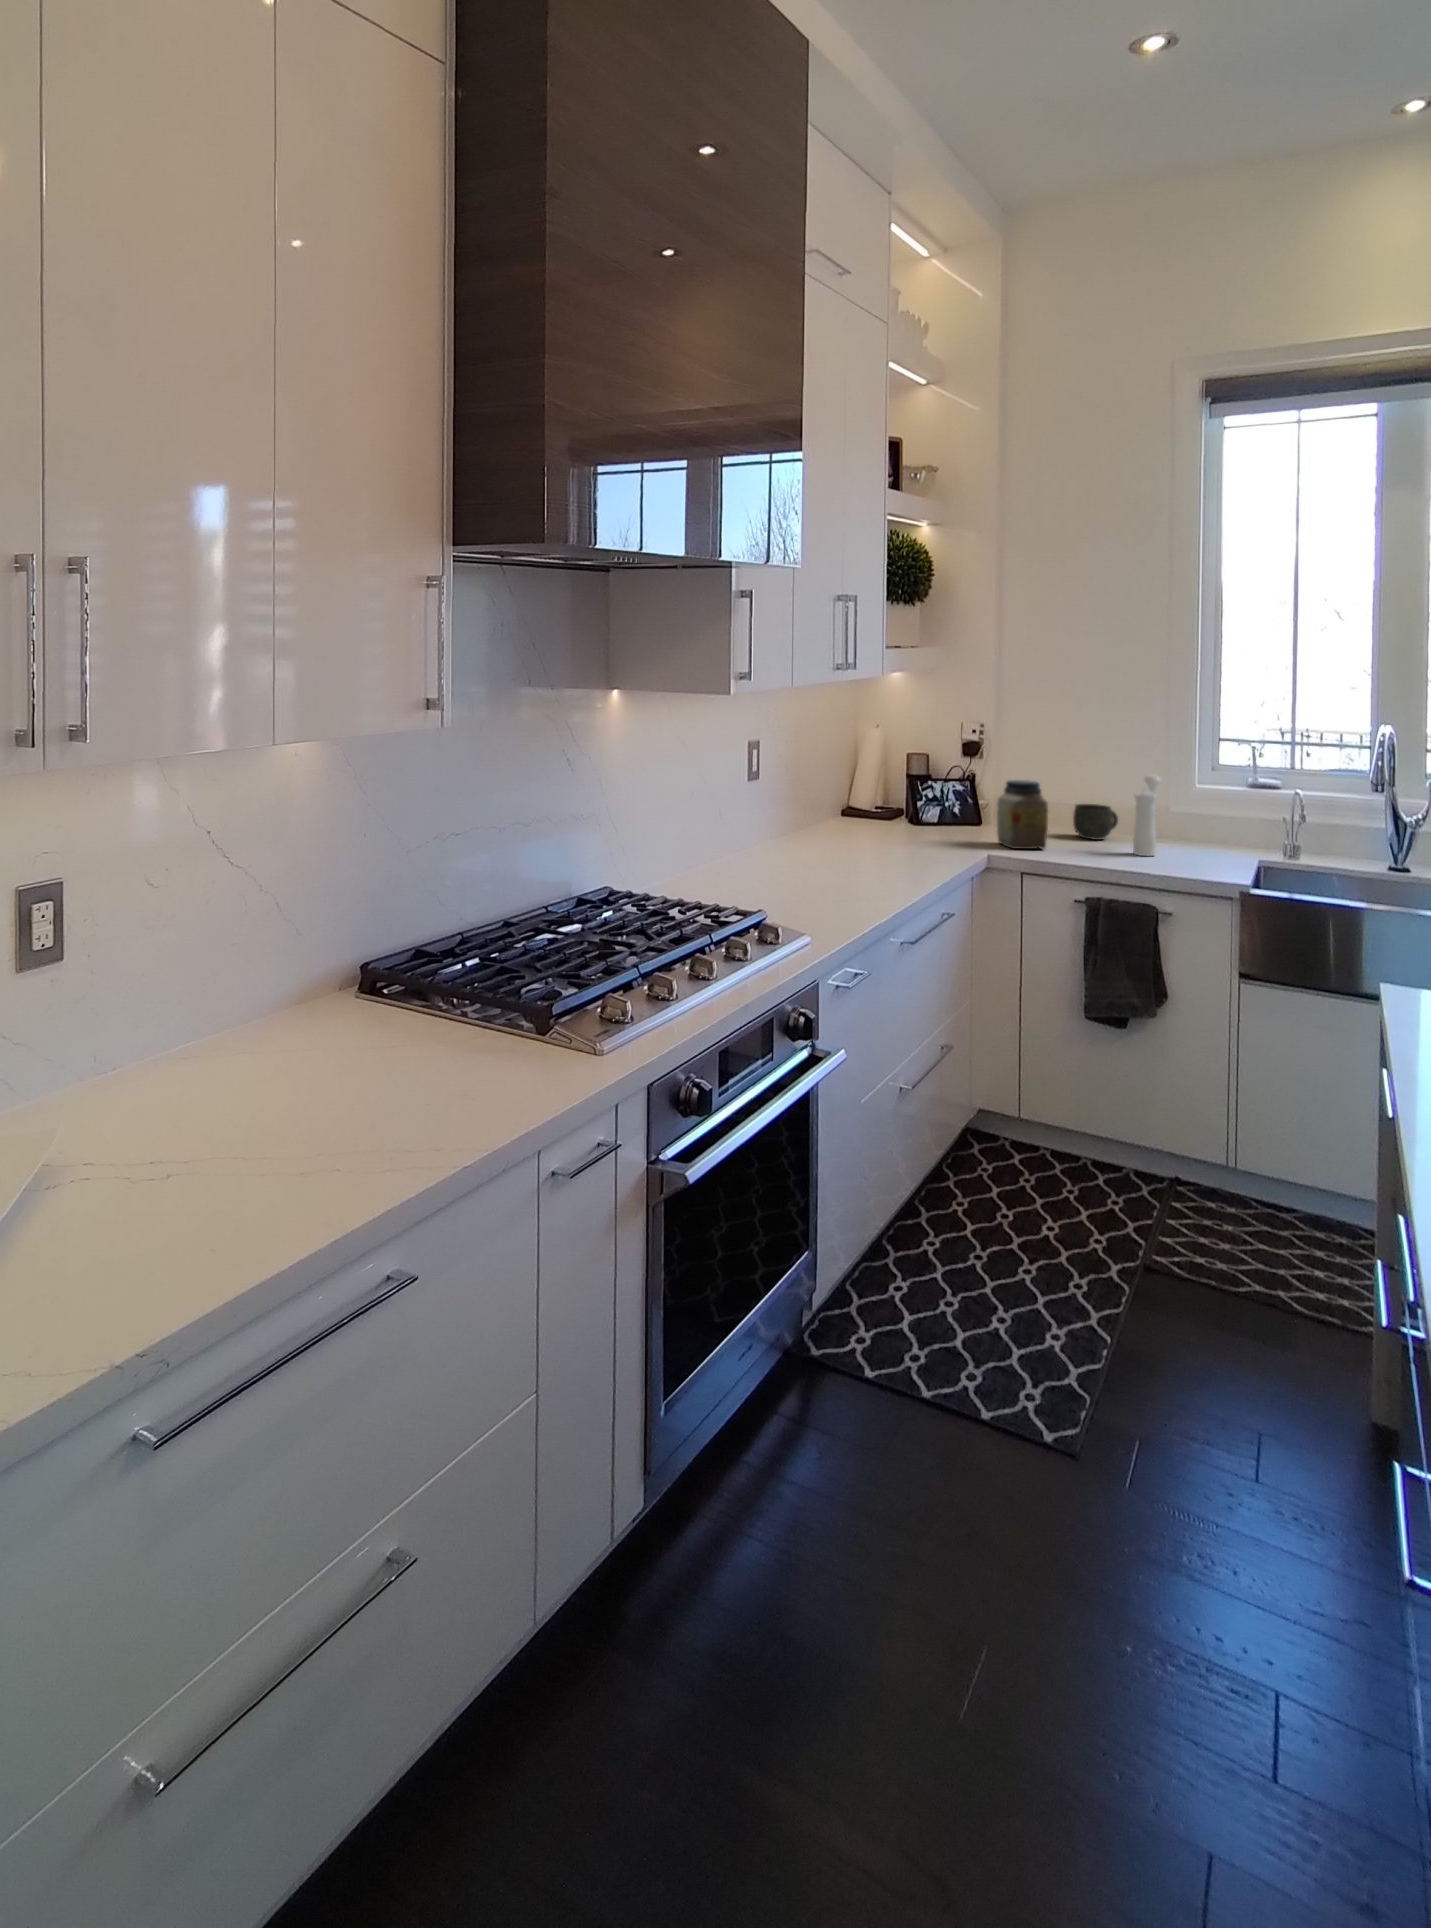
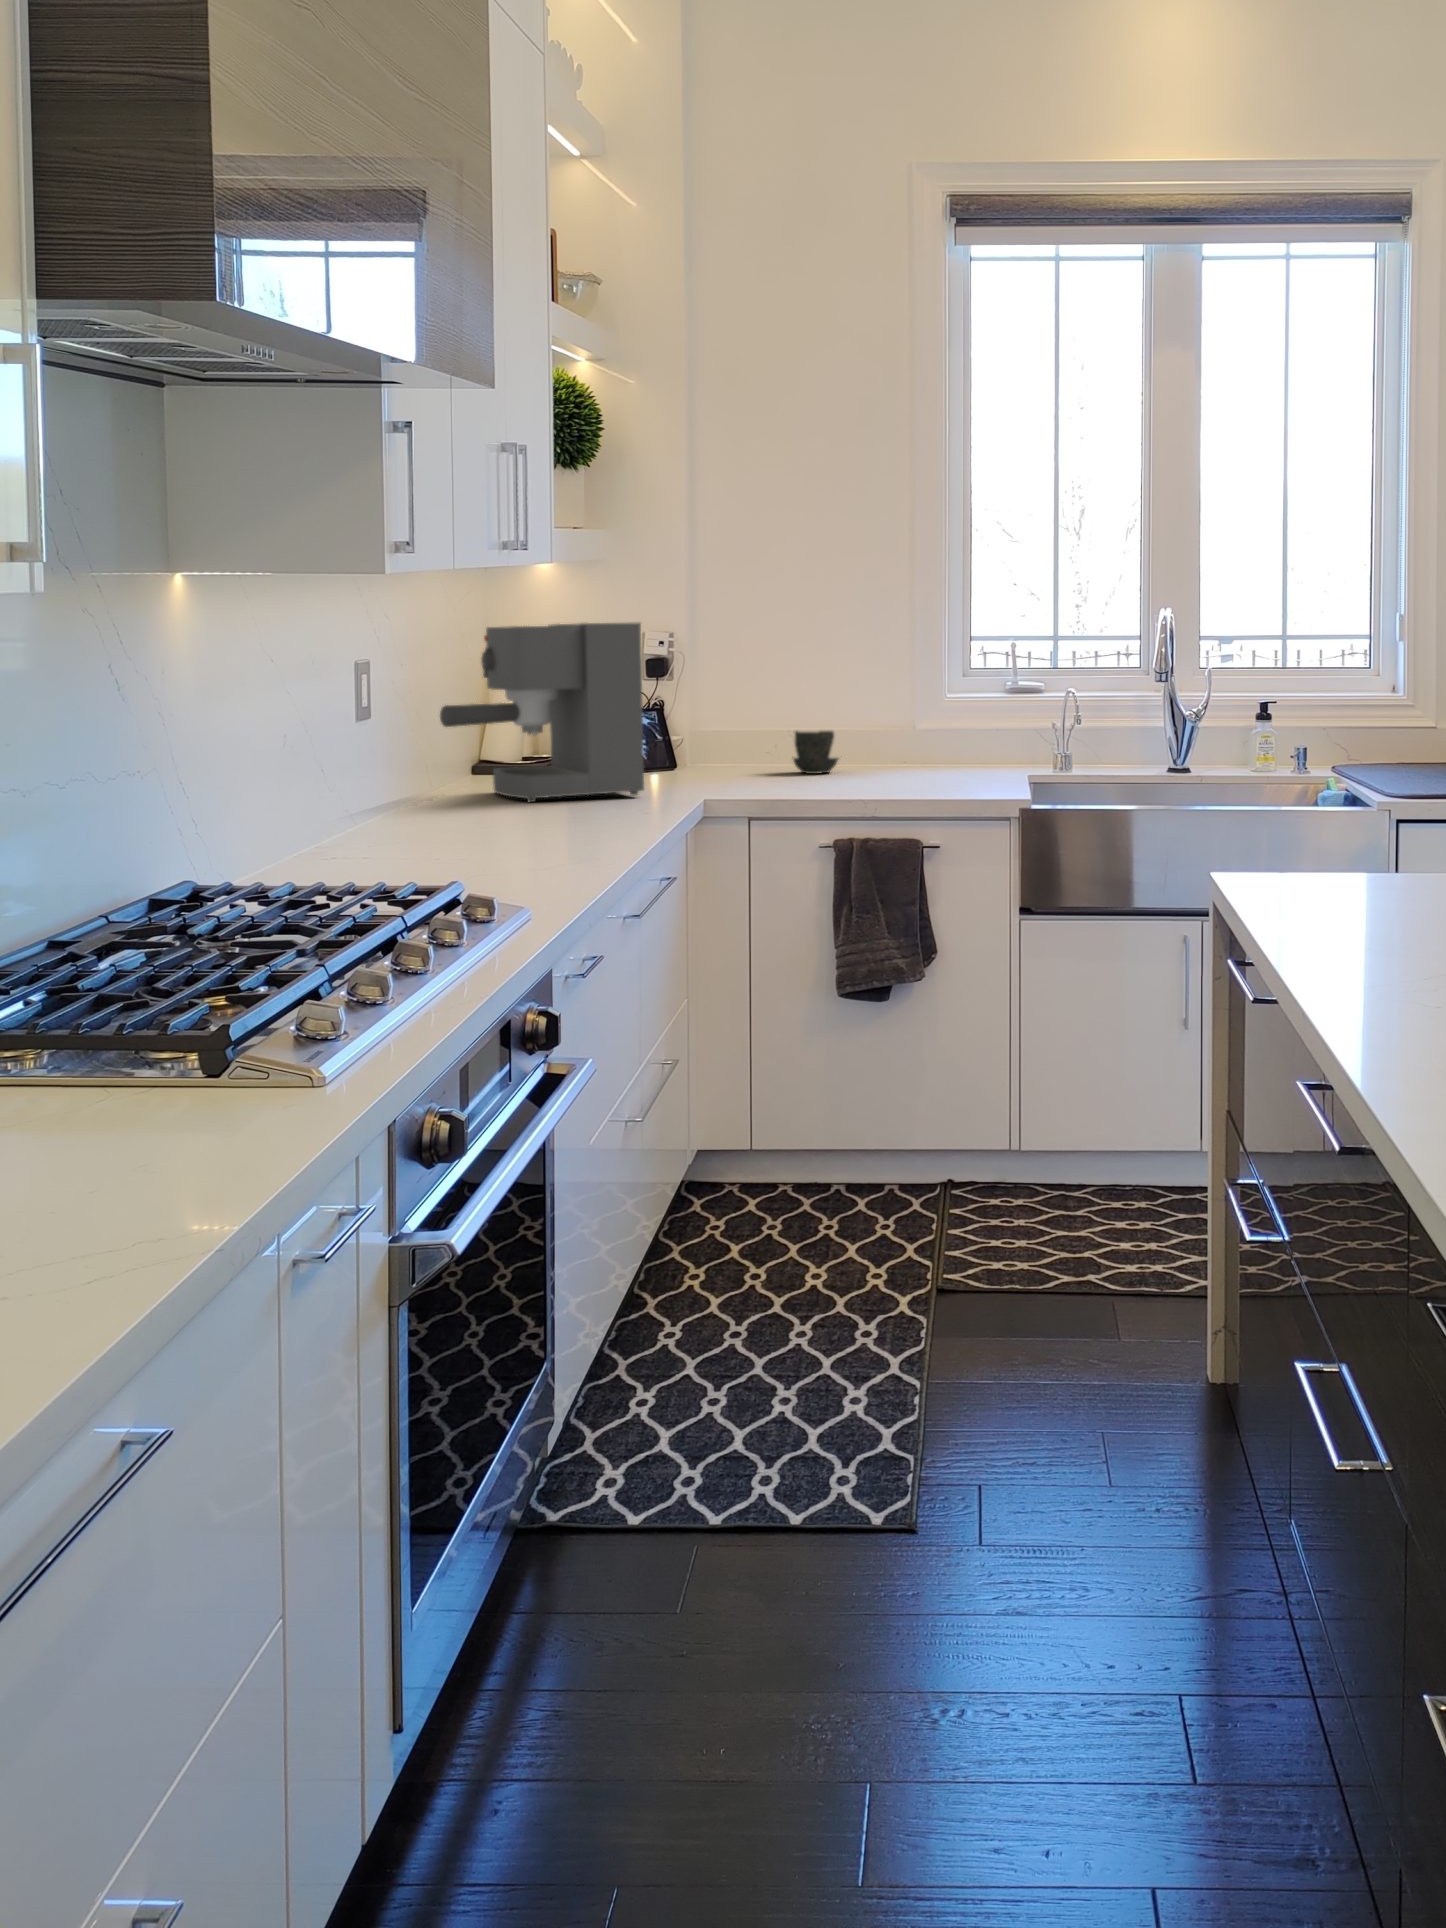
coffee maker: none [803,726,944,854] -> present [440,623,644,802]
pepper mill: present [1133,775,1161,856] -> none [868,680,896,781]
jar: present [997,780,1048,849] -> none [705,693,771,786]

